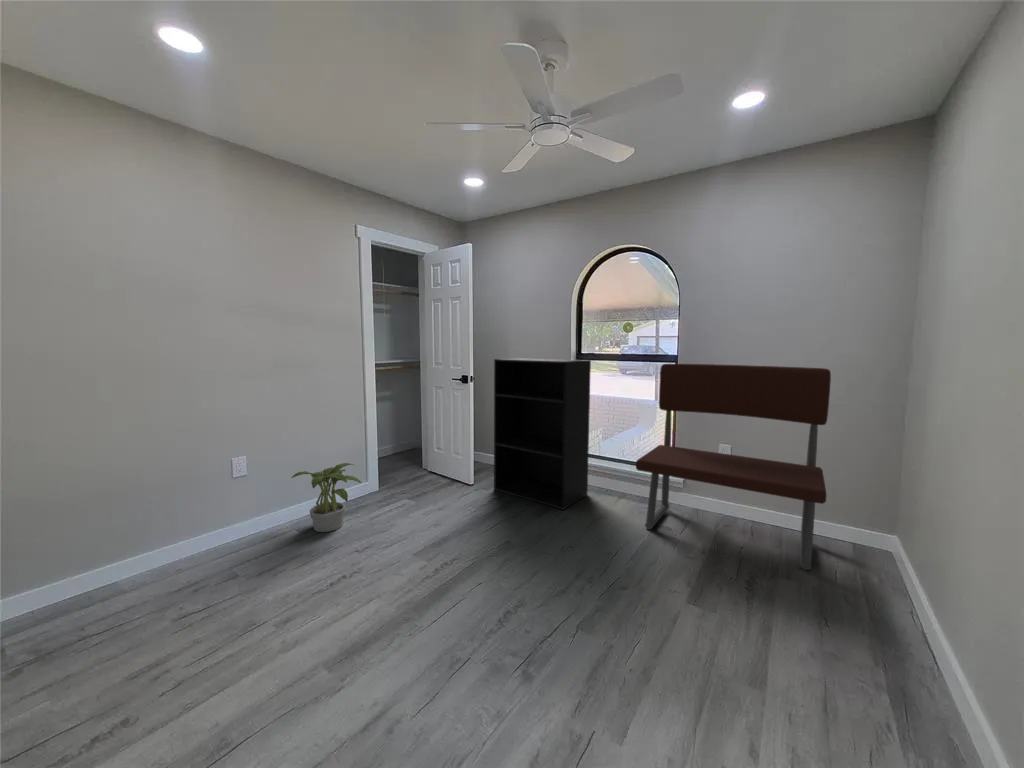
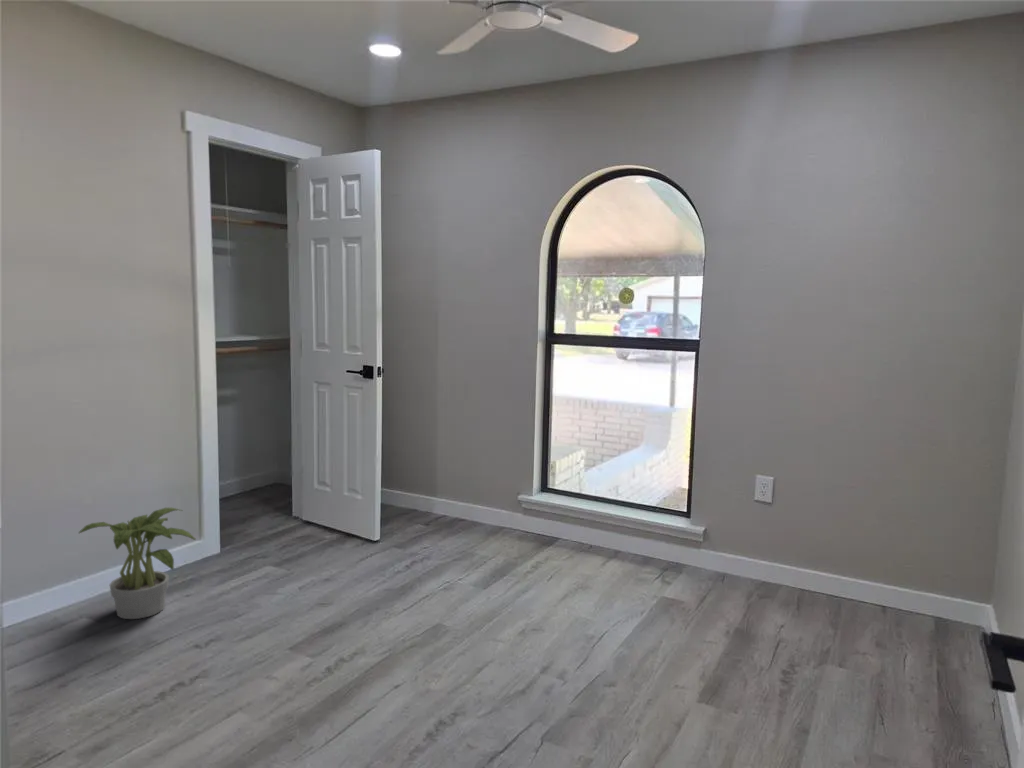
bookshelf: present [494,358,591,509] -> none [413,335,567,577]
bench: present [636,364,831,570] -> none [629,350,911,657]

